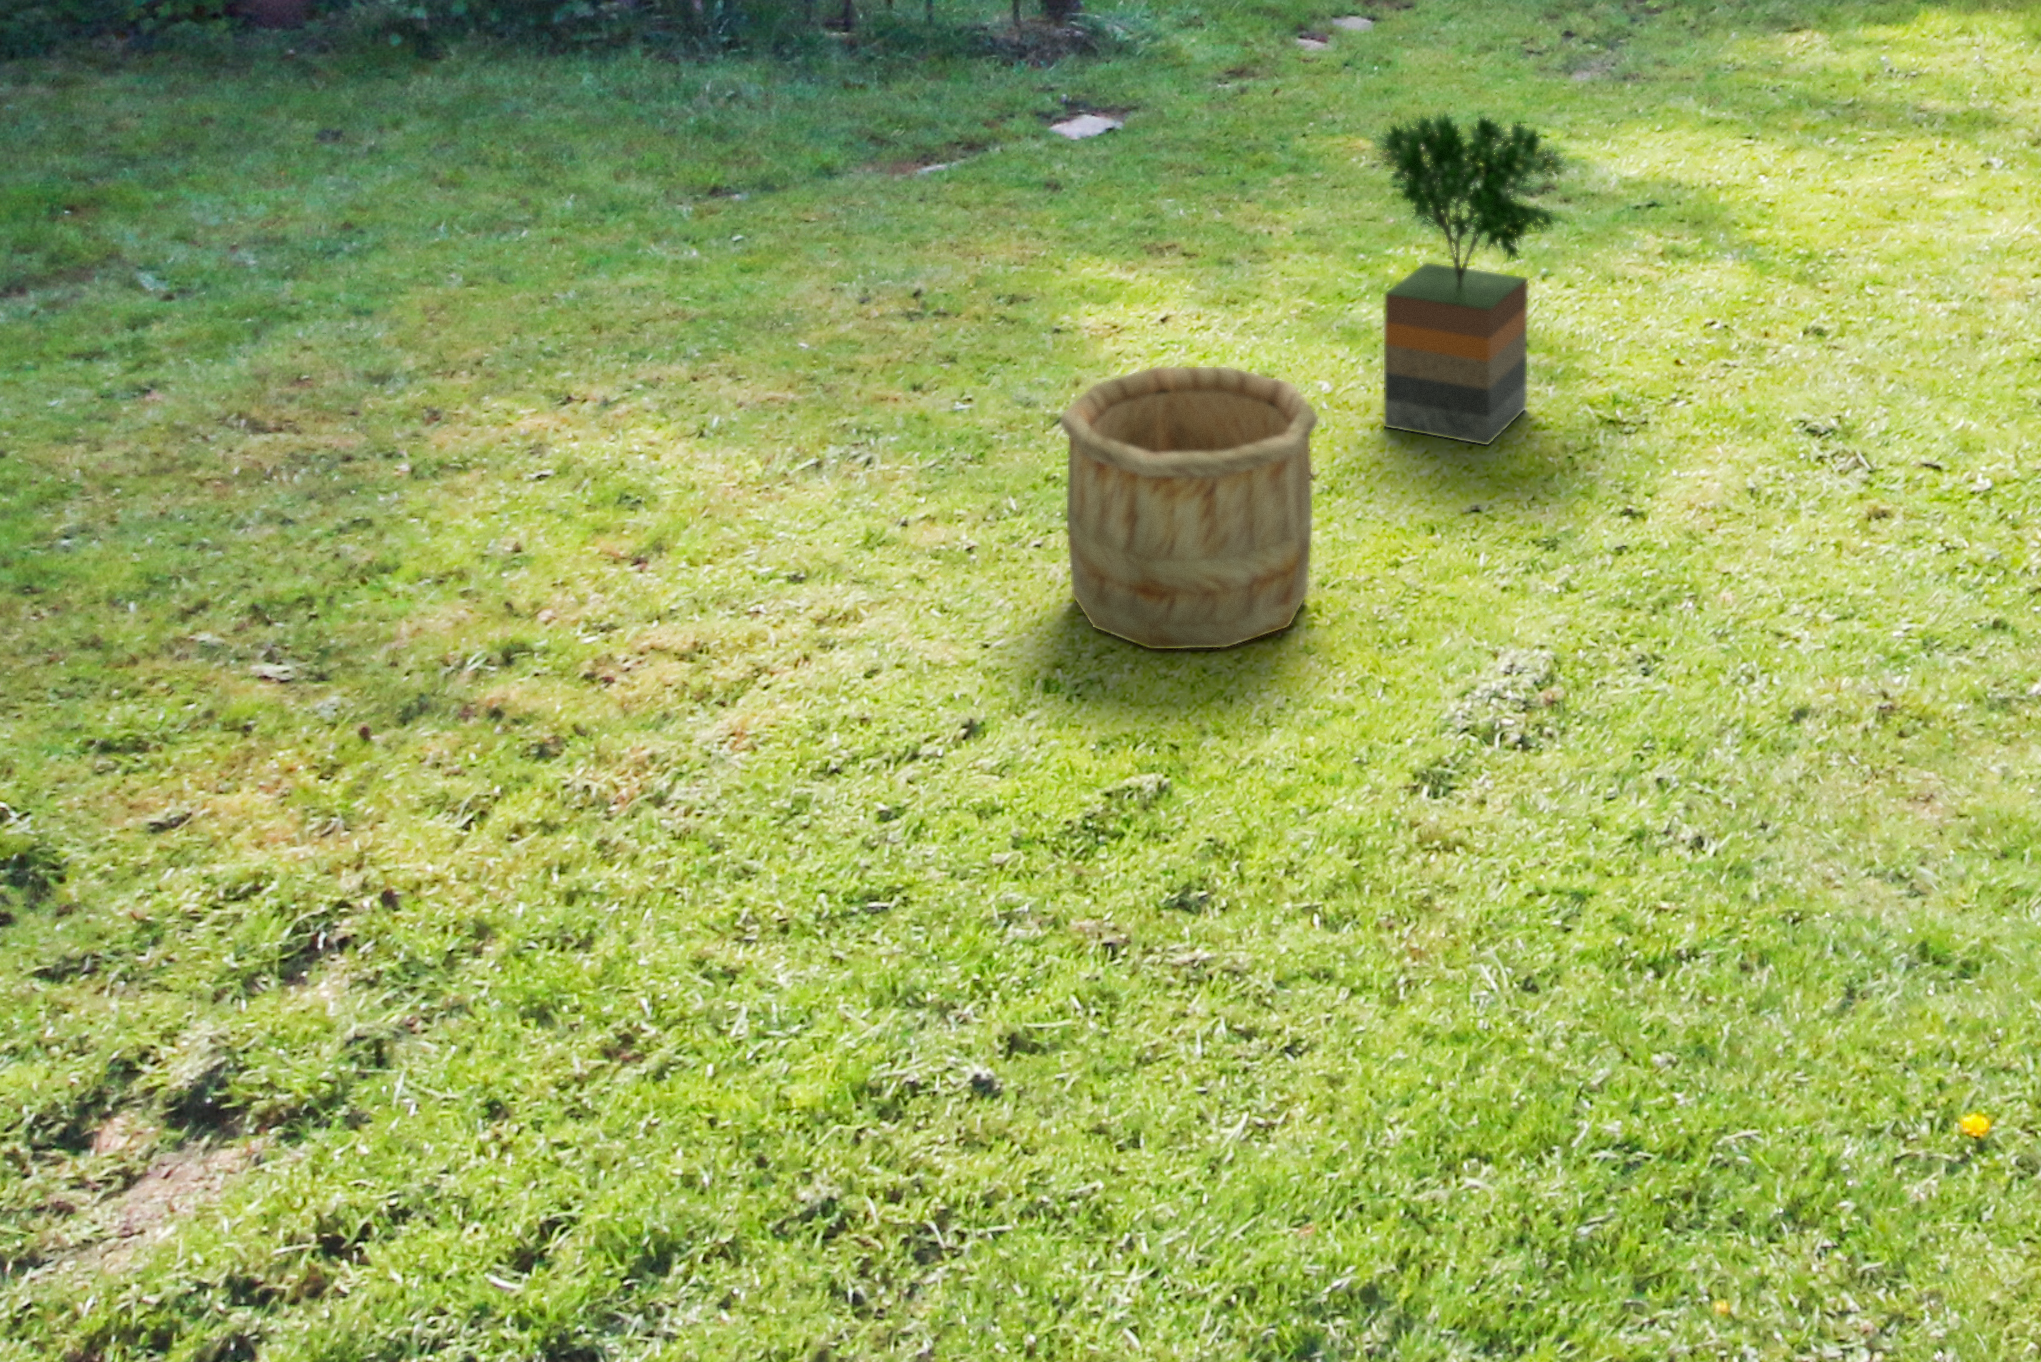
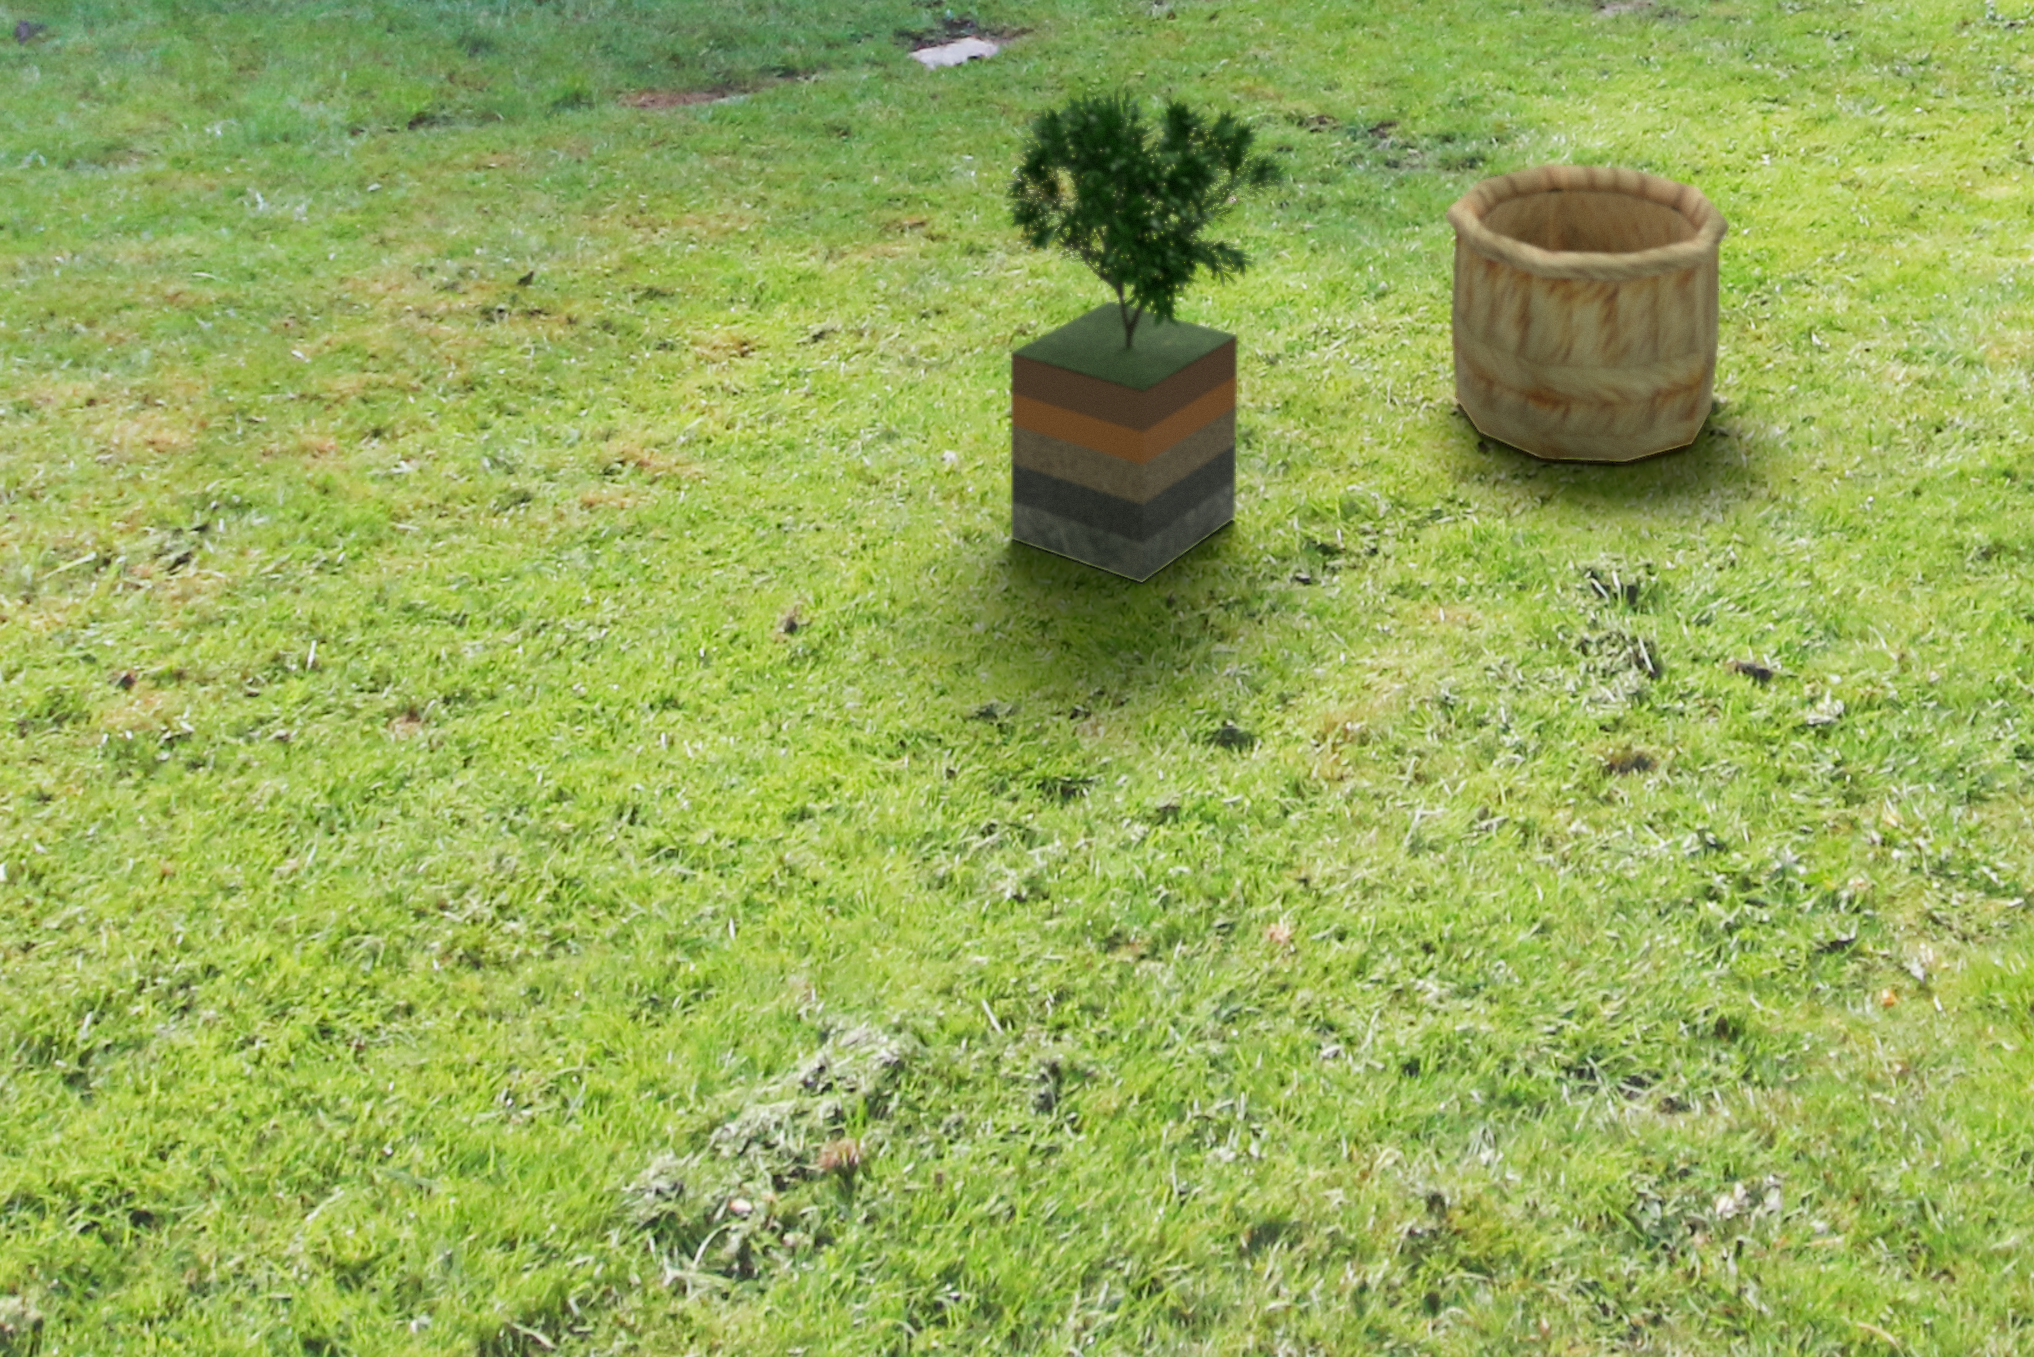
wooden bucket: present [1060,367,1318,649] -> present [1446,164,1729,462]

